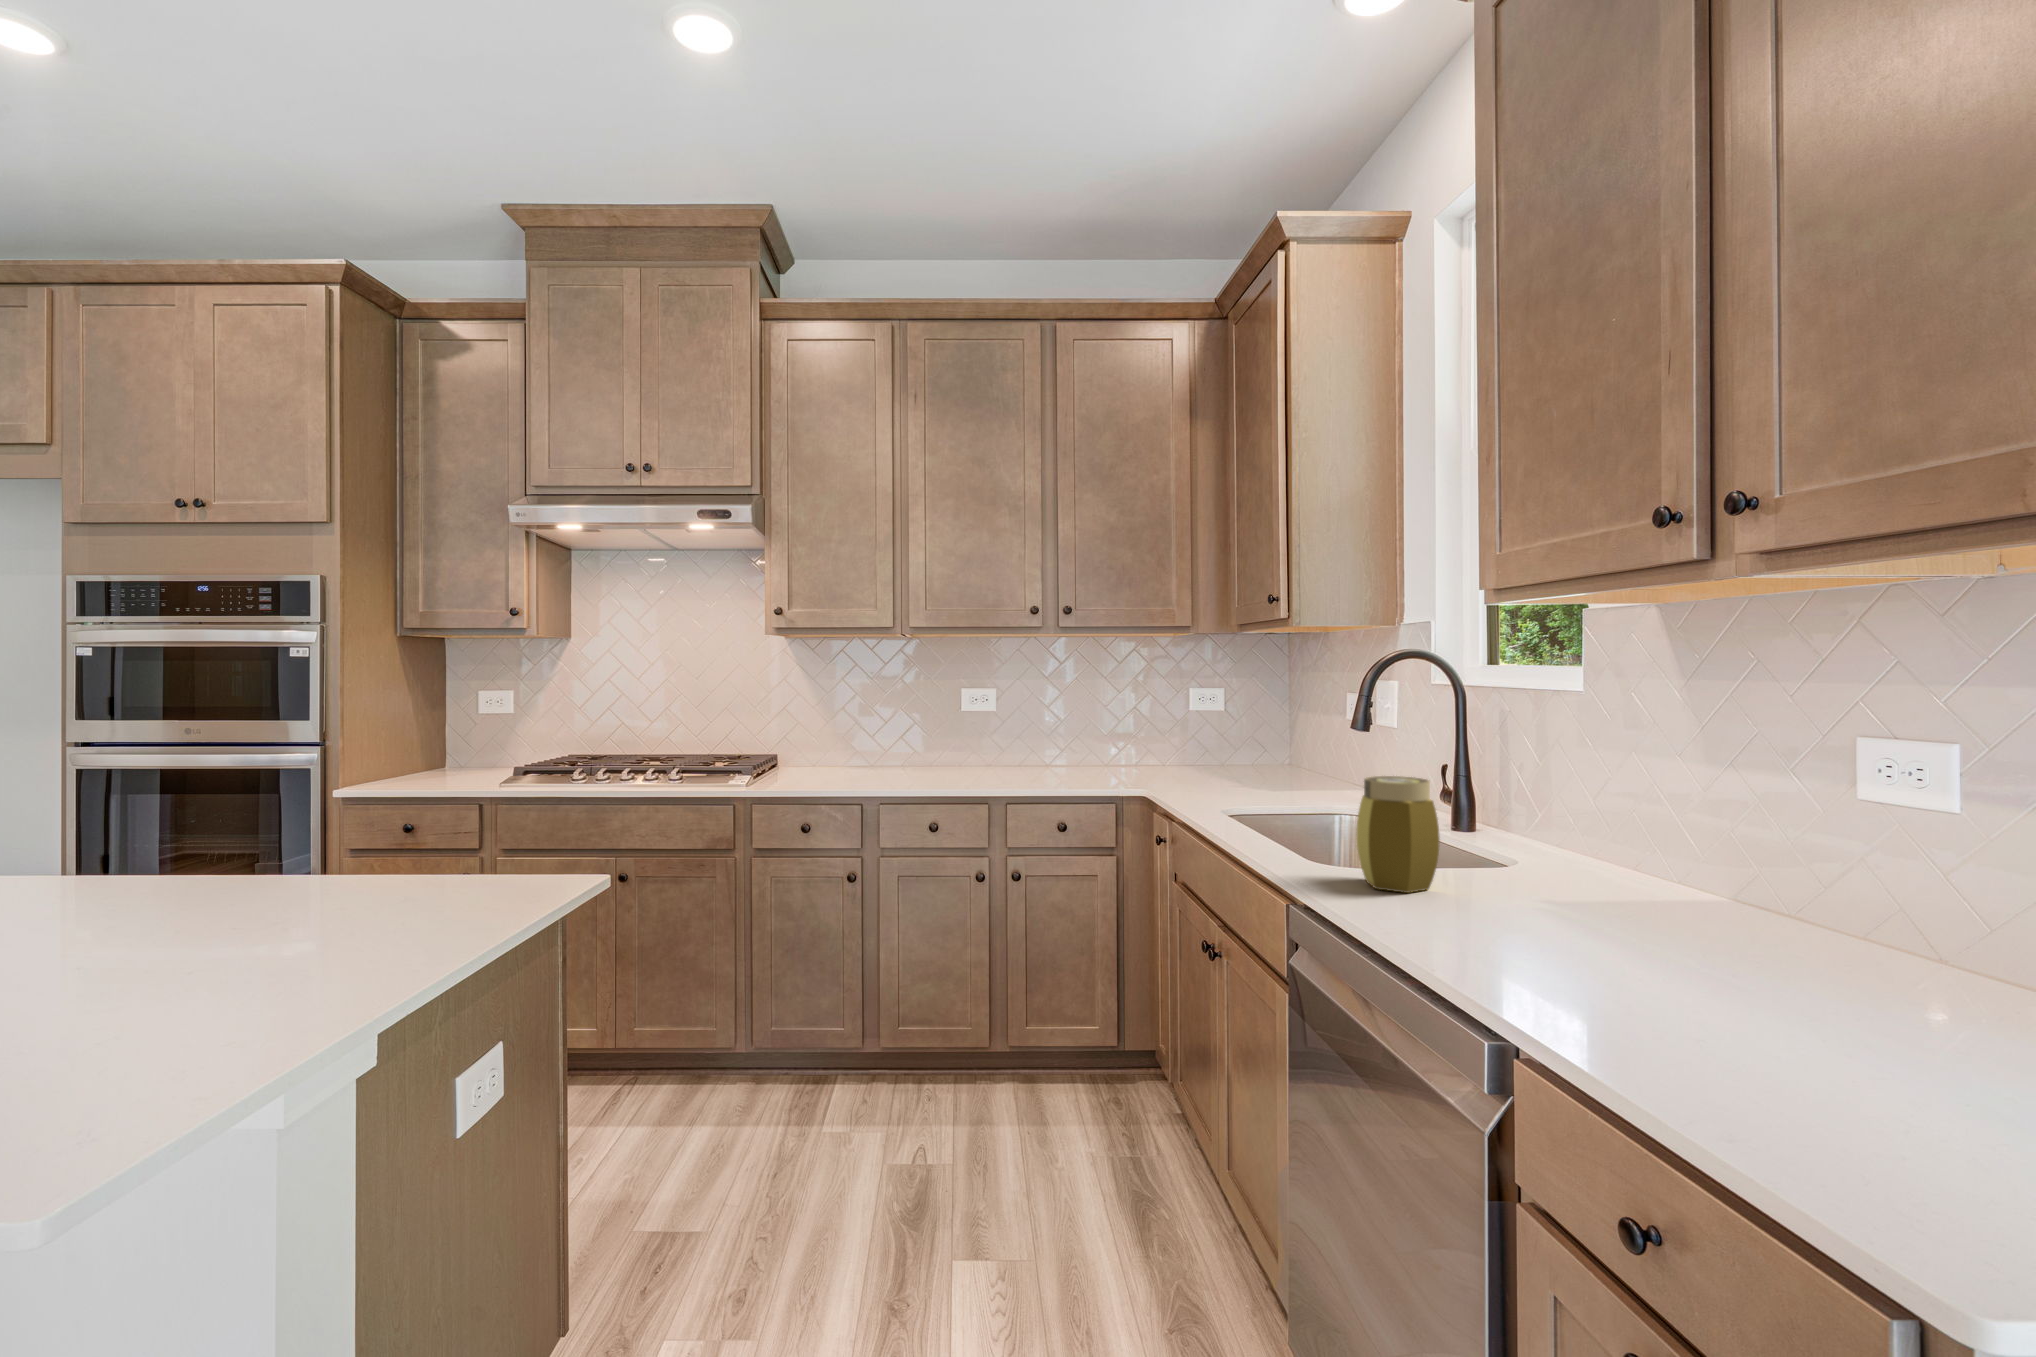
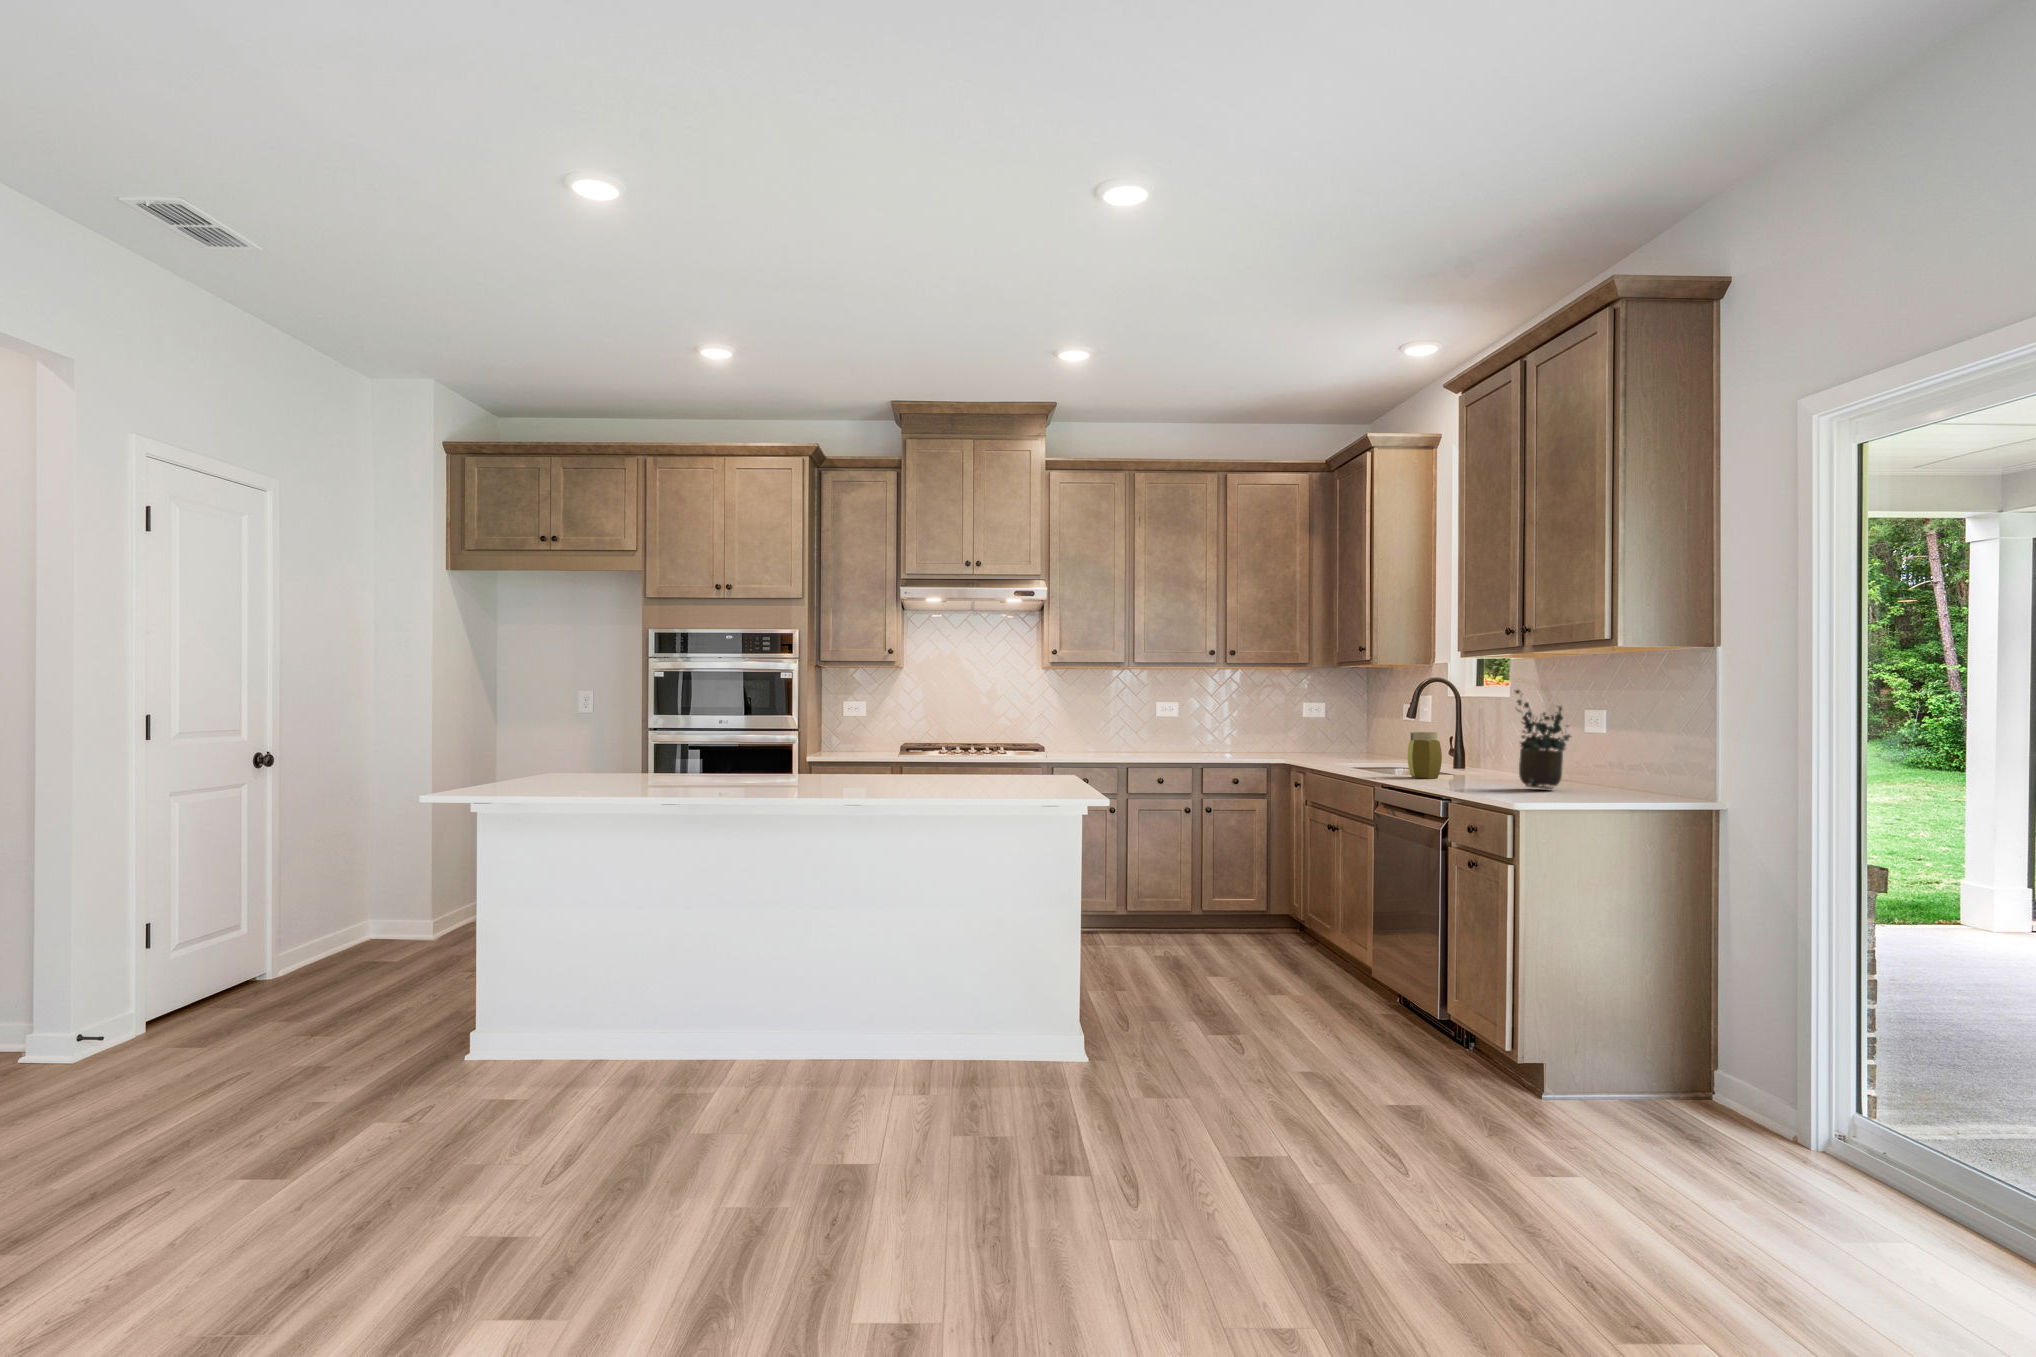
potted plant: none [1682,681,1912,1019] -> present [1515,690,1570,789]

